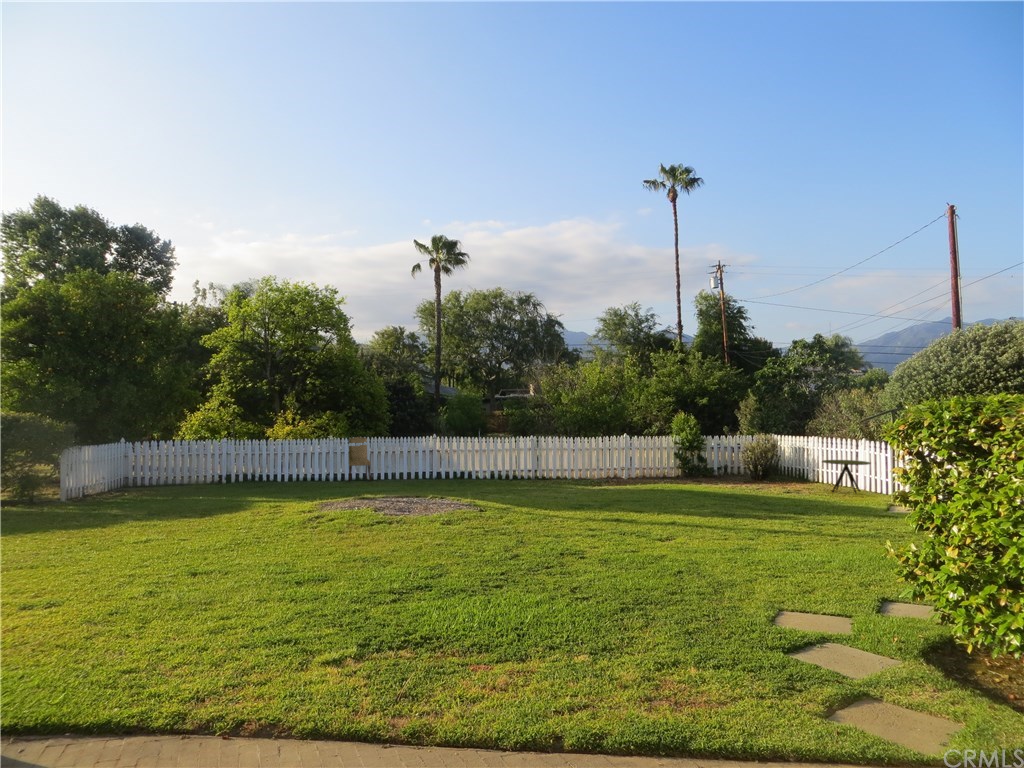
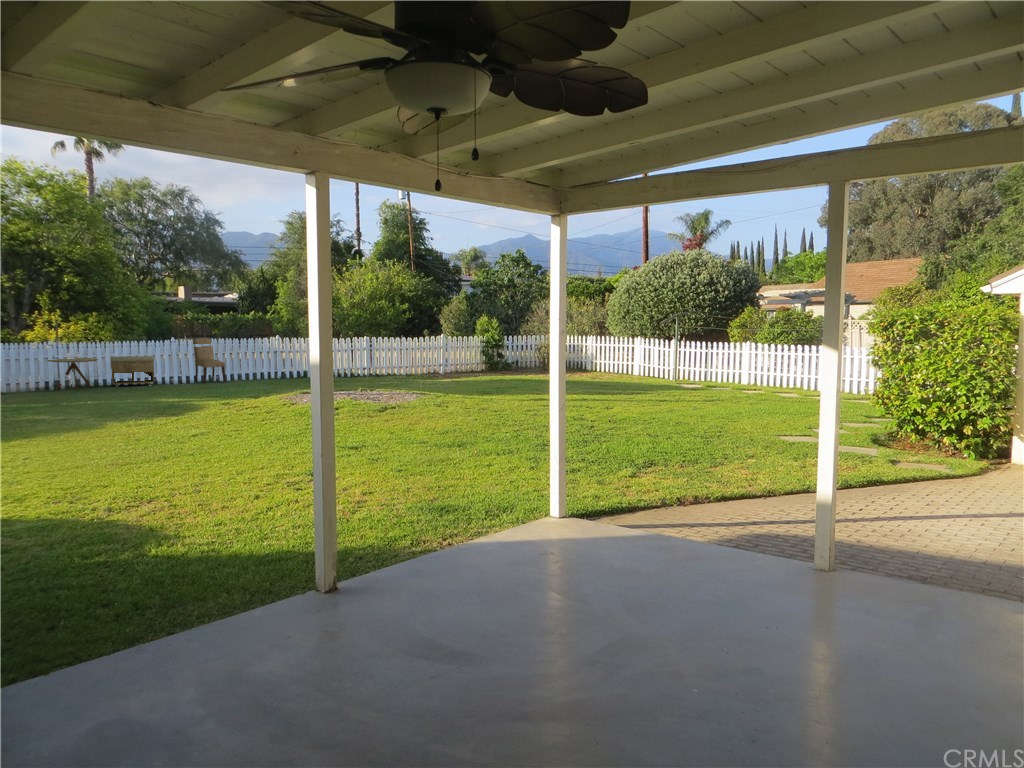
storage bench: none [268,454,308,482] -> present [111,356,154,387]
round table: present [822,460,871,493] -> present [47,358,98,390]

